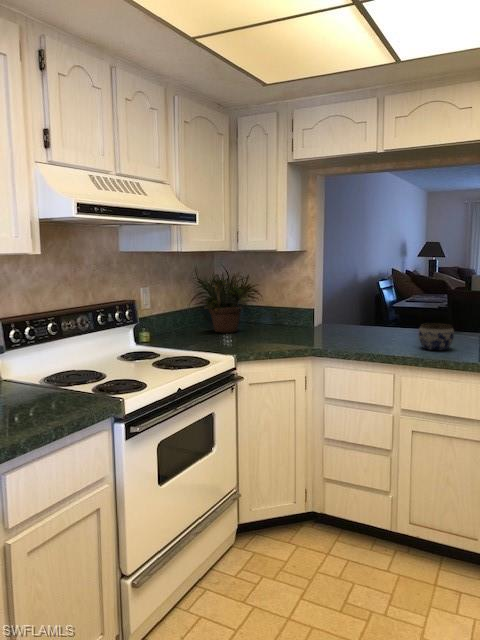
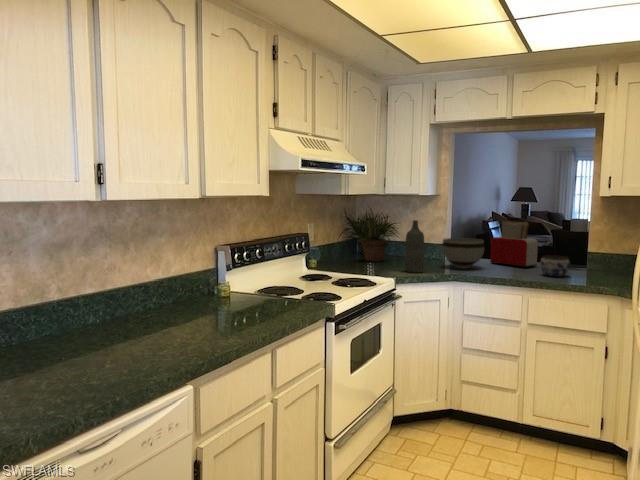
toaster: none [365,280,420,338] -> present [490,221,538,268]
bottle: none [253,282,276,347] -> present [405,220,424,273]
bowl: none [302,303,354,340] -> present [442,238,484,268]

